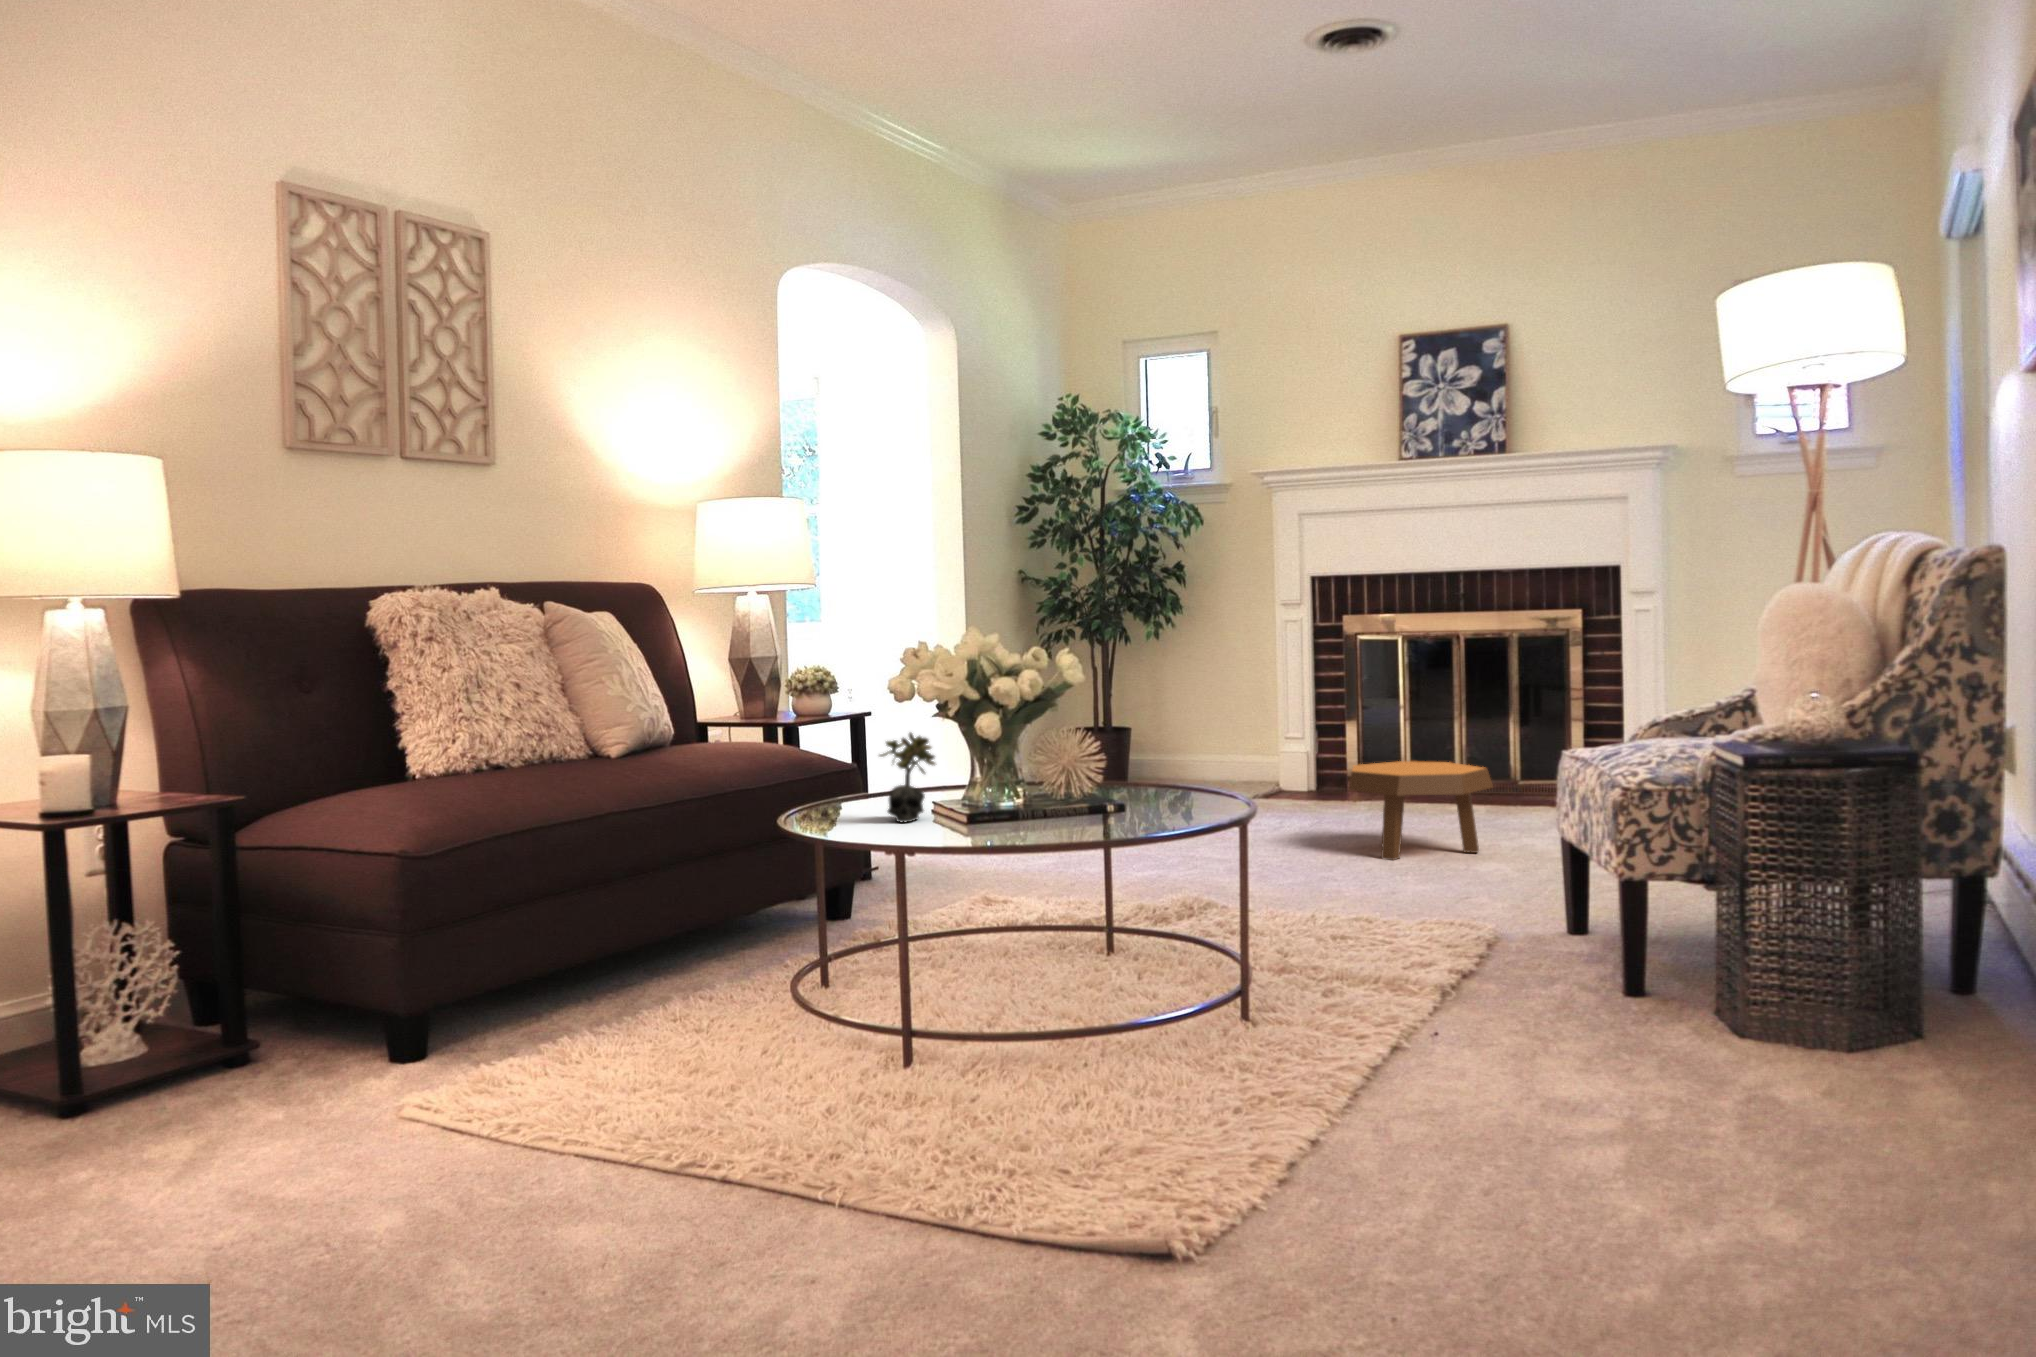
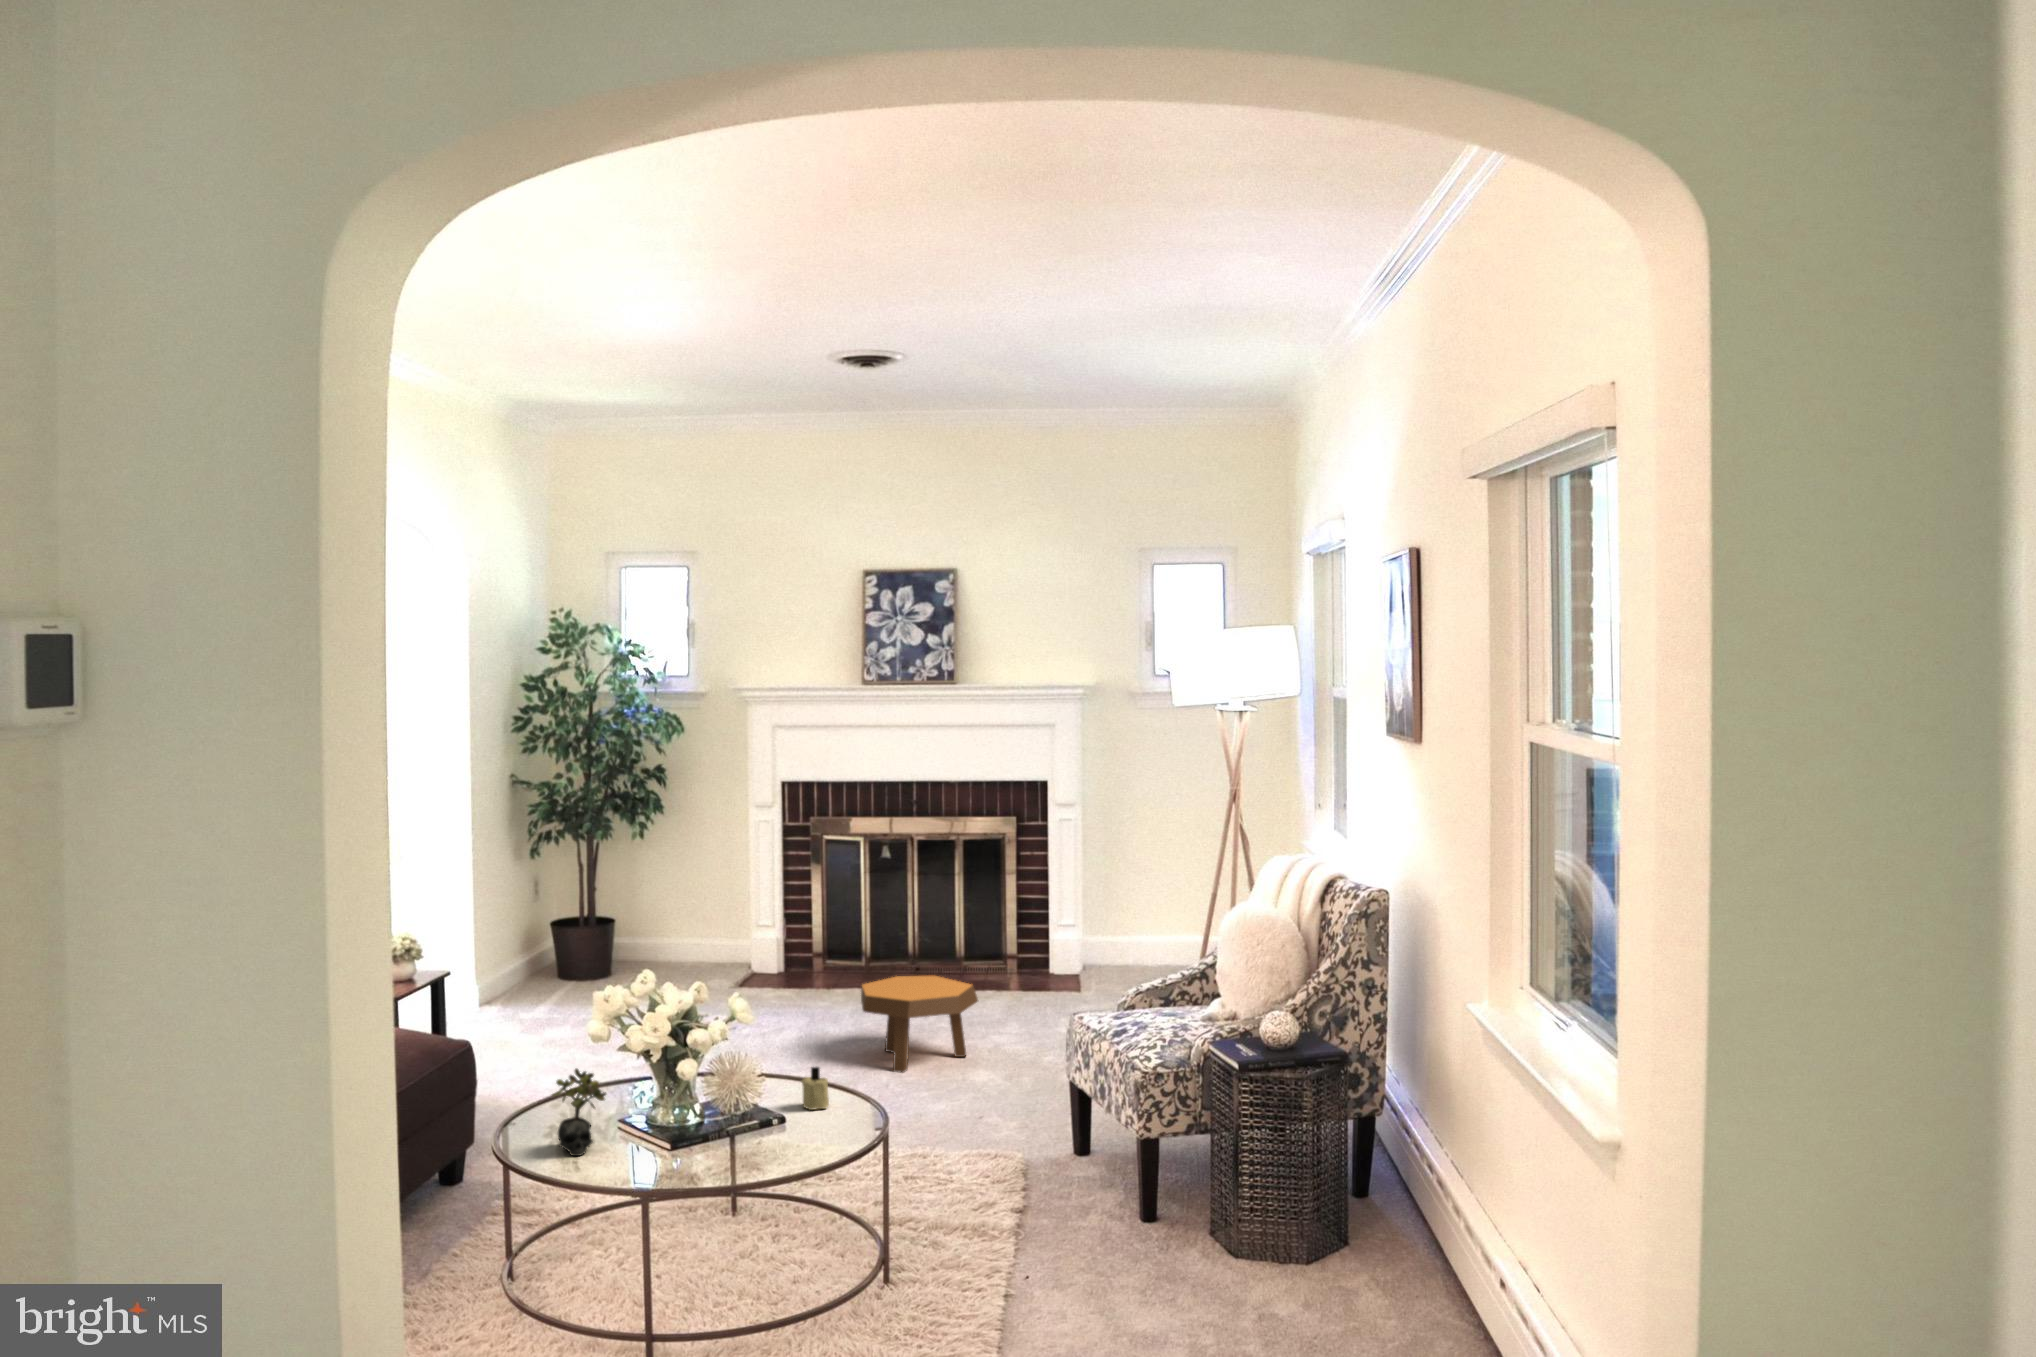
candle: none [1175,759,1210,807] -> present [802,1067,829,1110]

